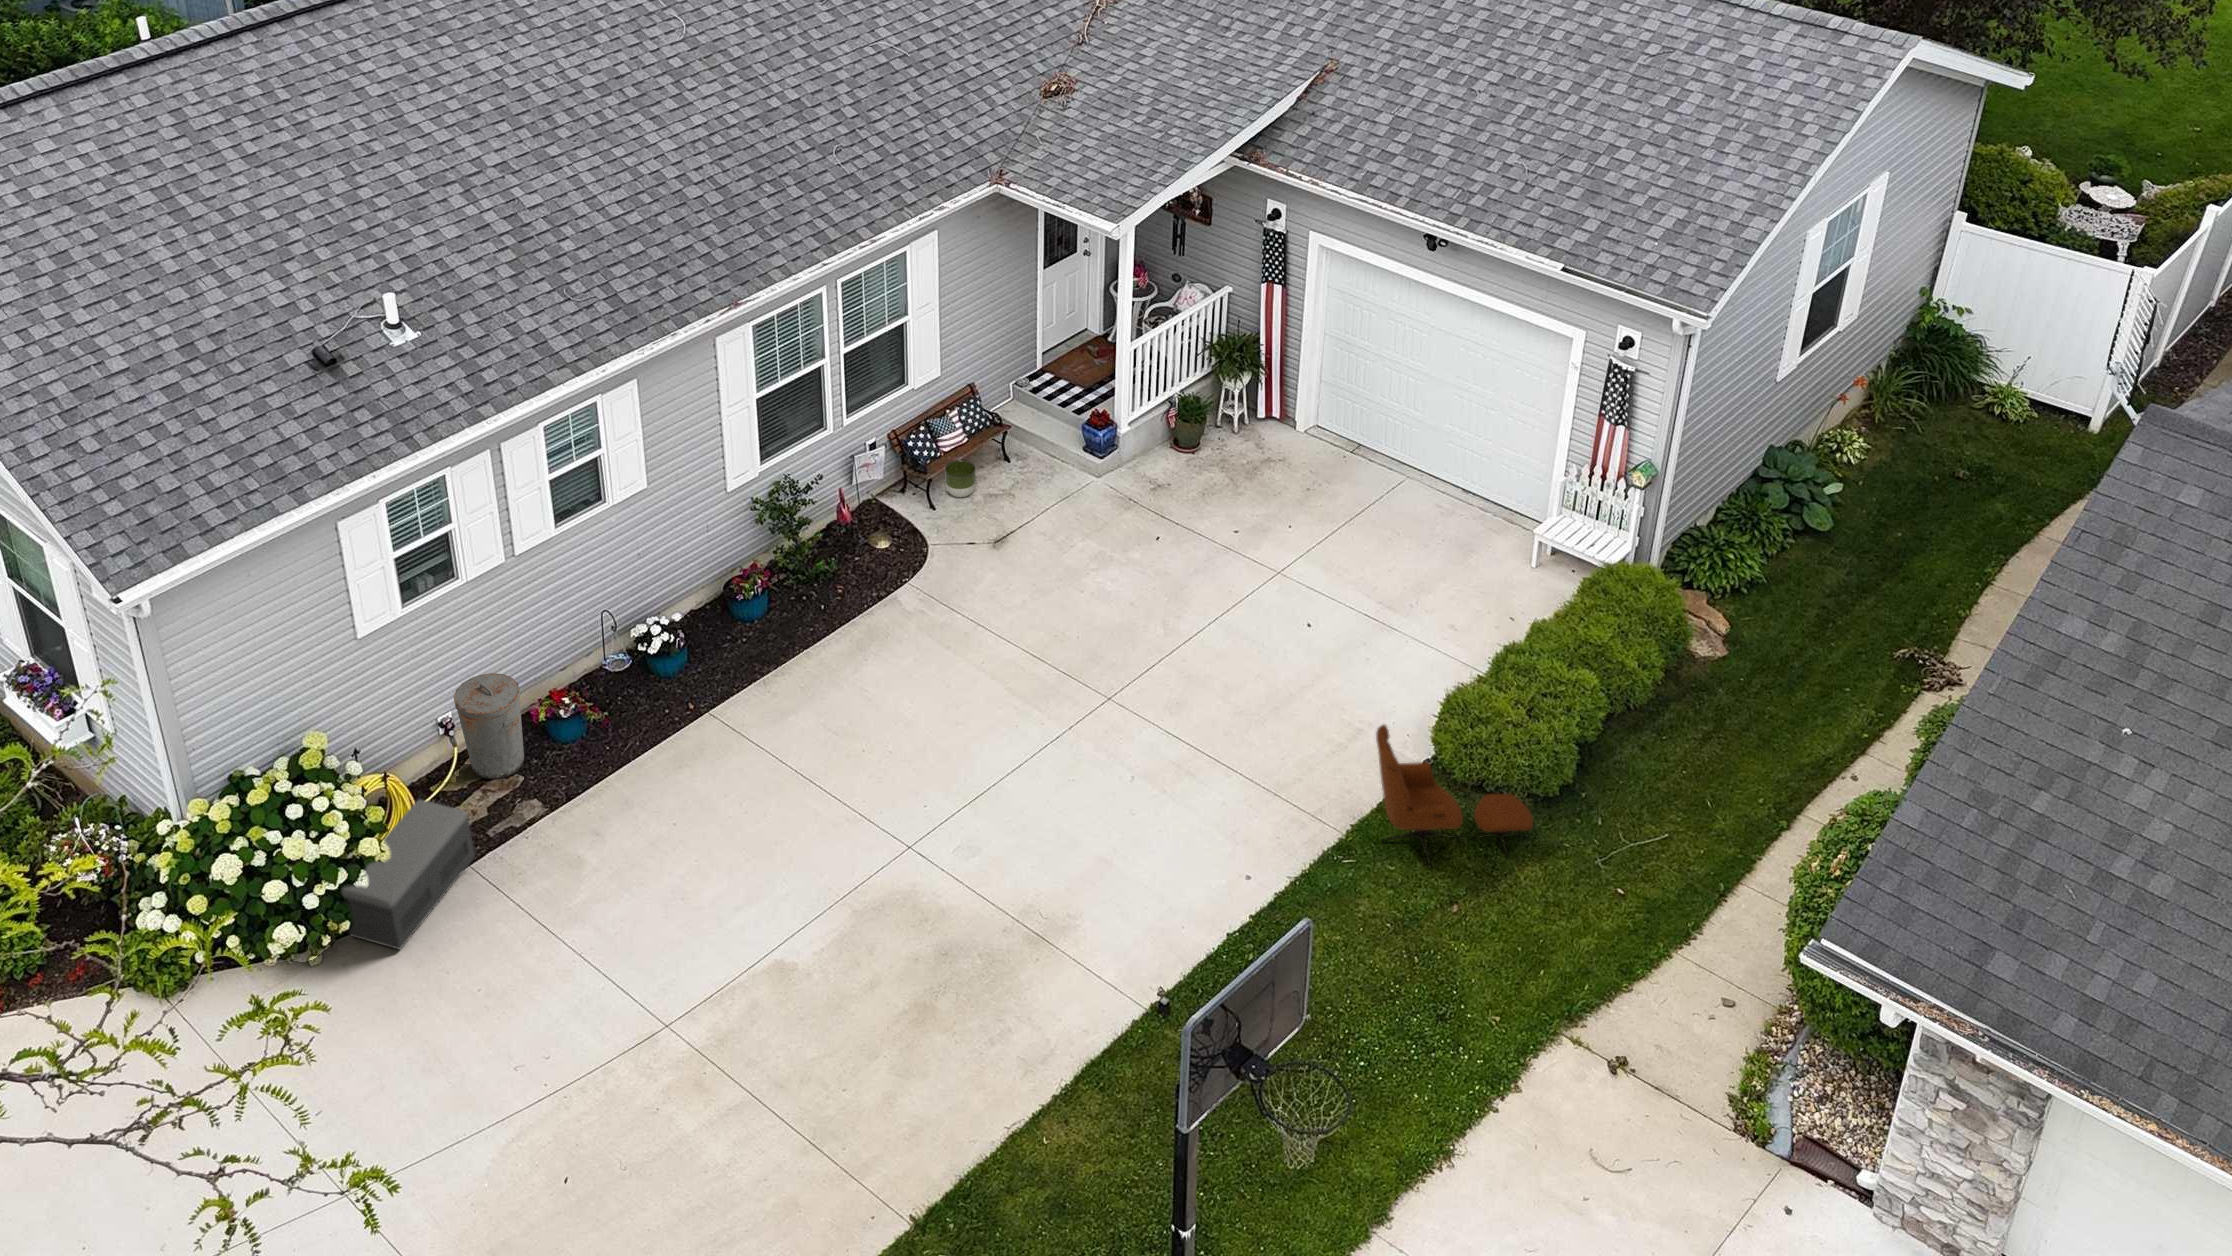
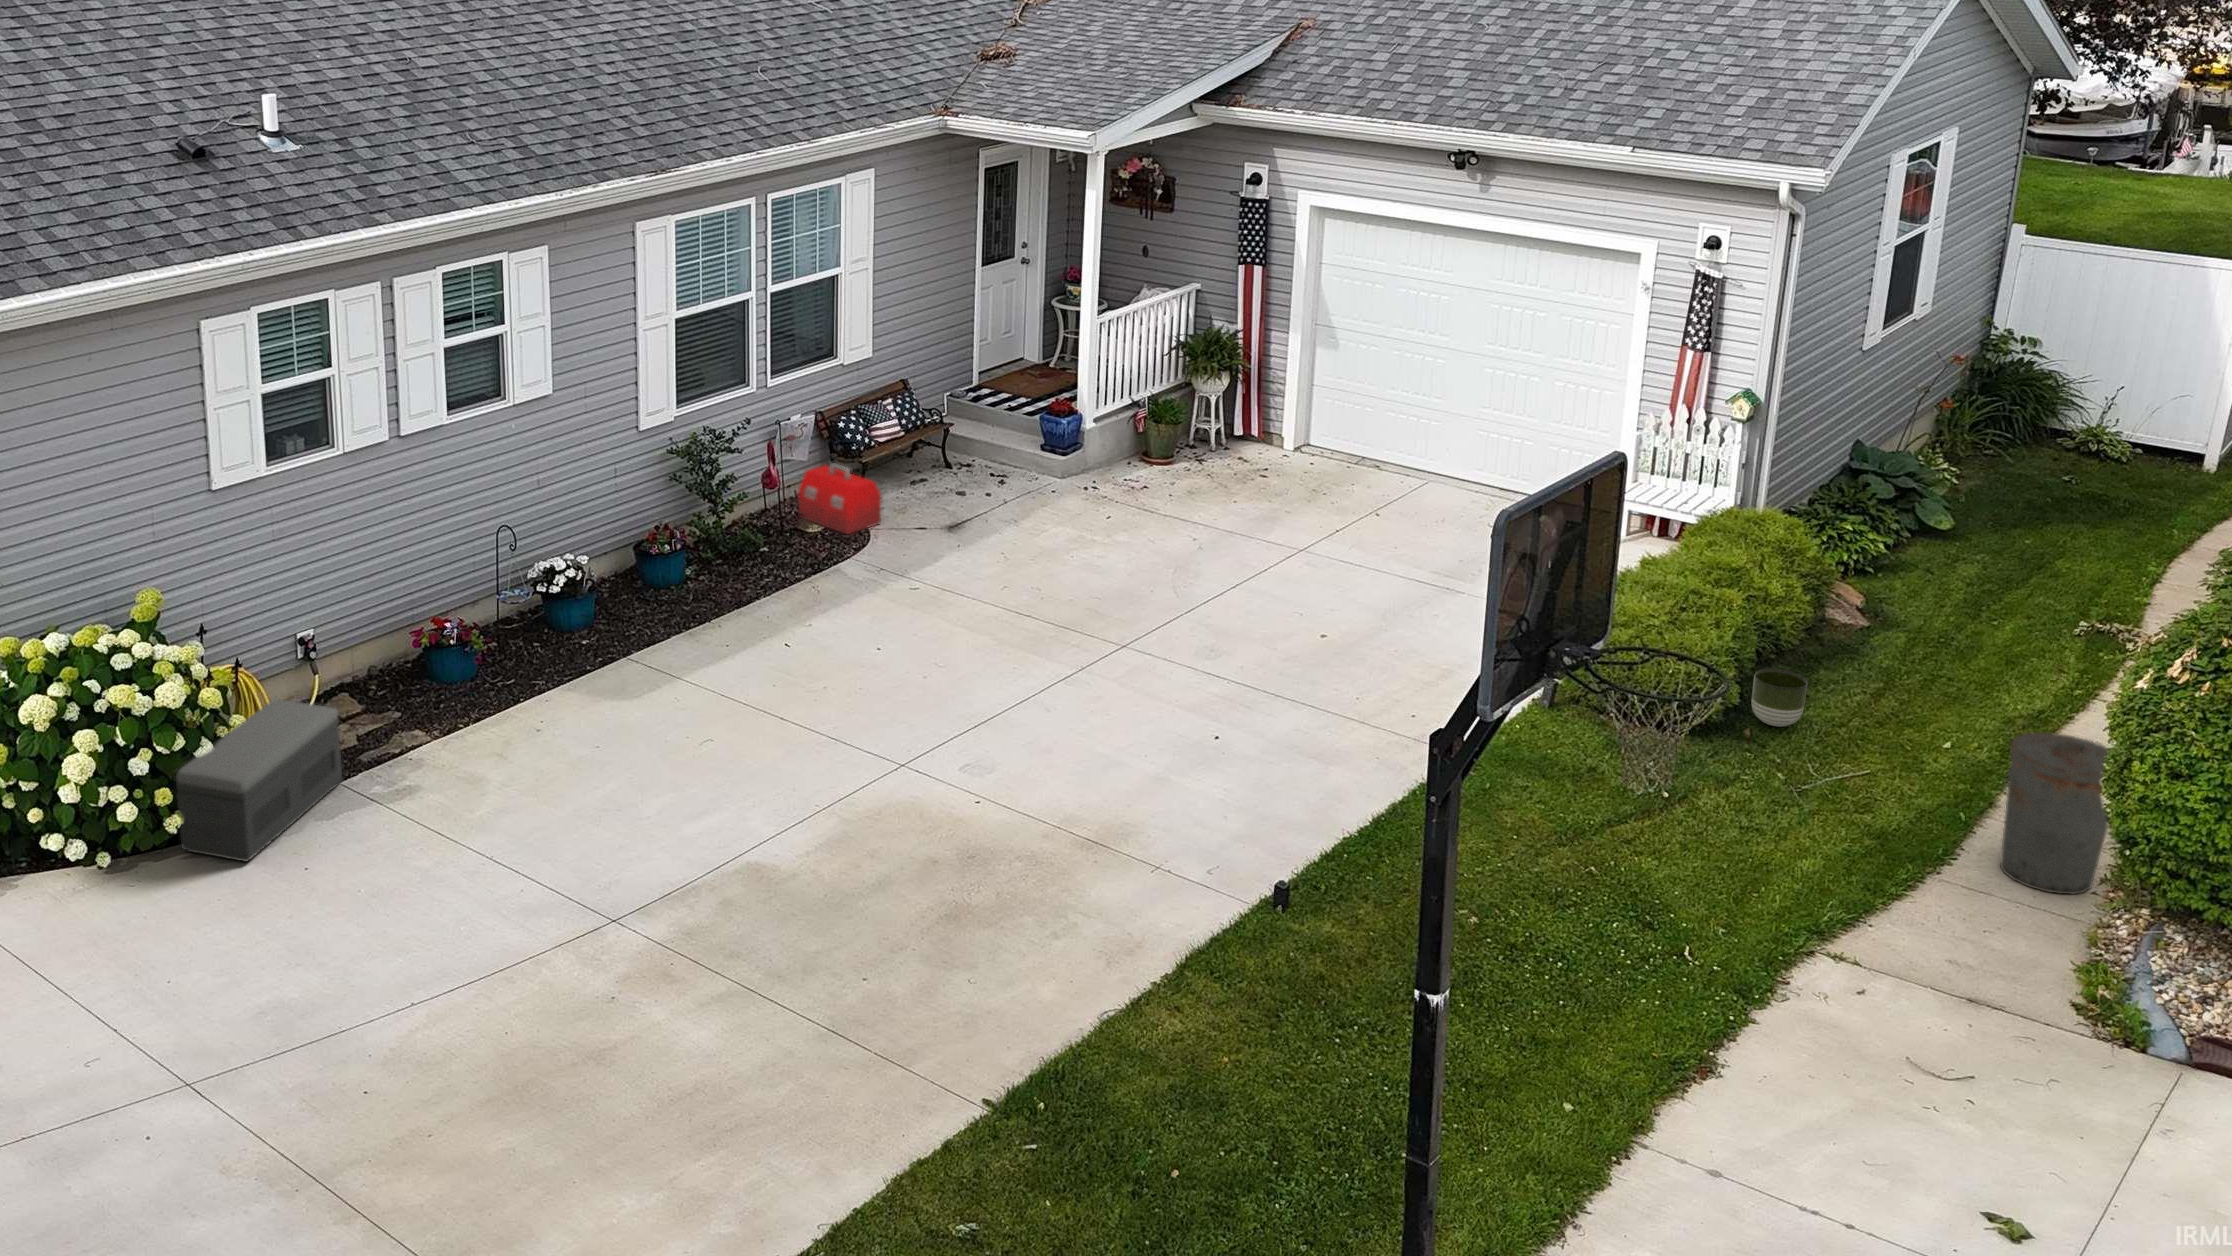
planter: present [945,460,976,497] -> present [1751,669,1808,727]
toolbox: none [872,475,940,544] -> present [799,463,882,534]
trash can: present [454,673,524,779] -> present [2000,732,2108,894]
lounge chair: present [1376,725,1533,867] -> none [1507,595,1714,786]

